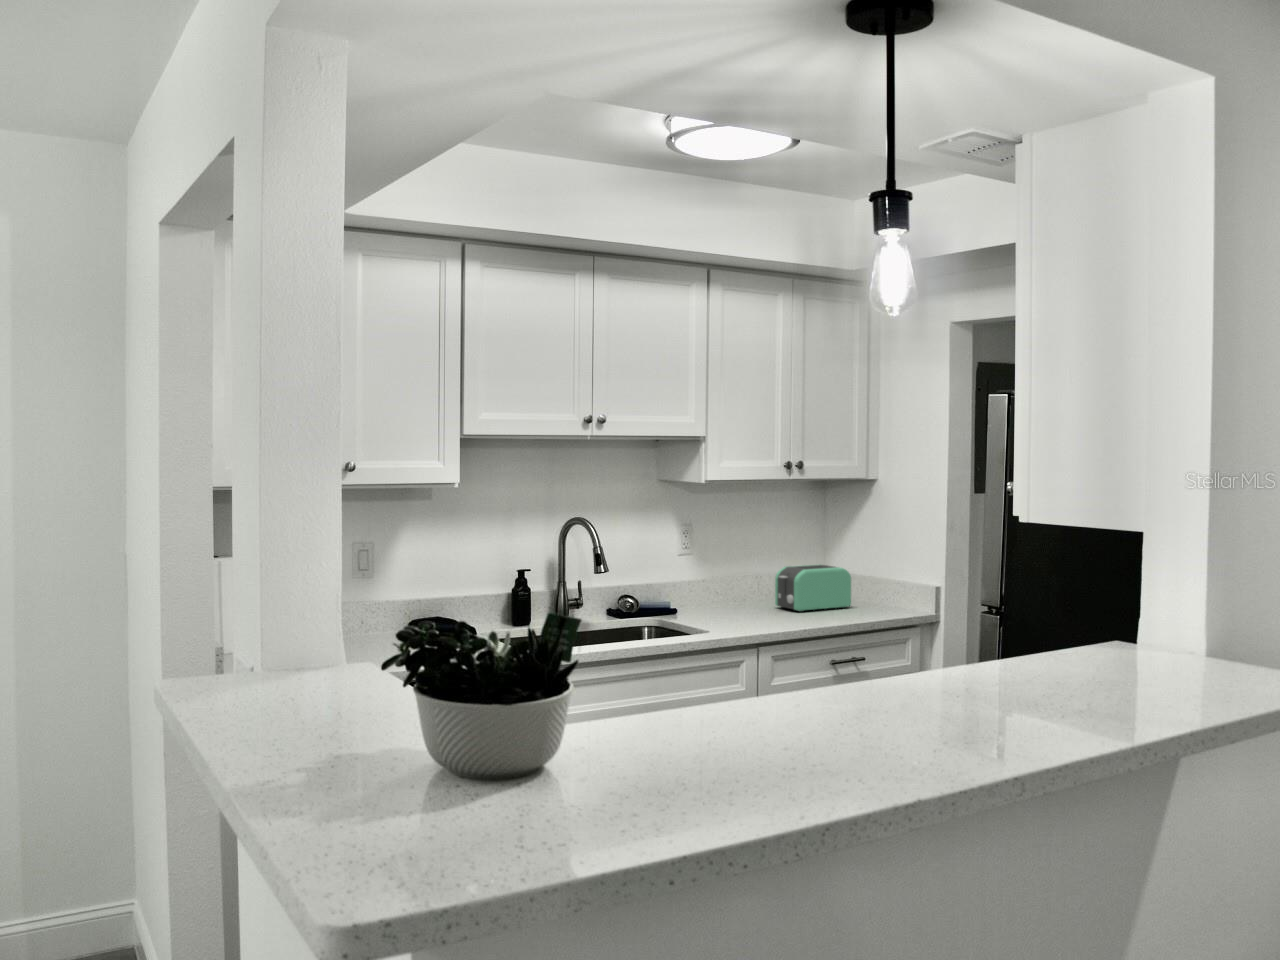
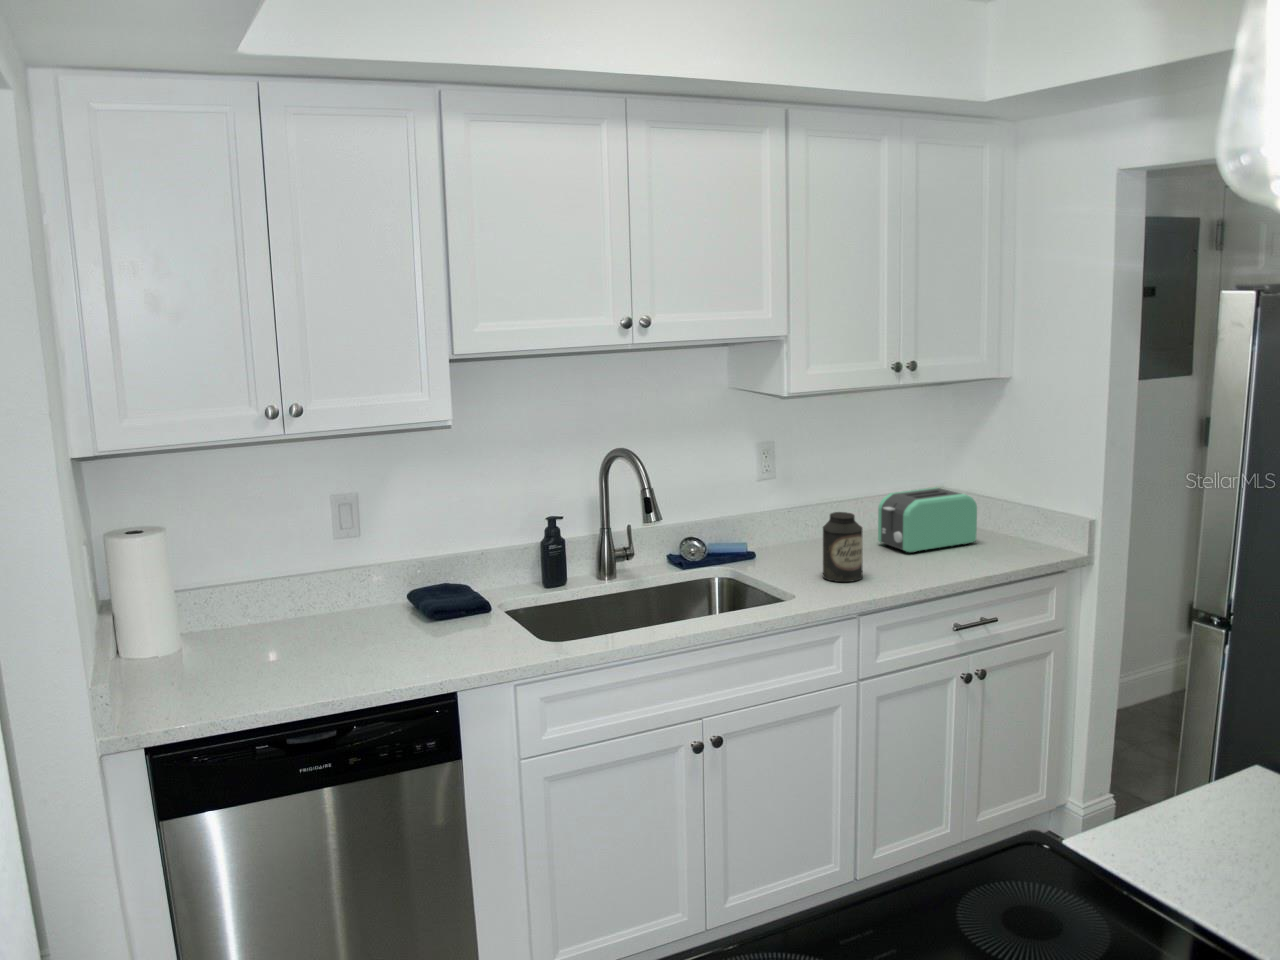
canister: none [732,572,762,625] -> present [823,512,863,582]

